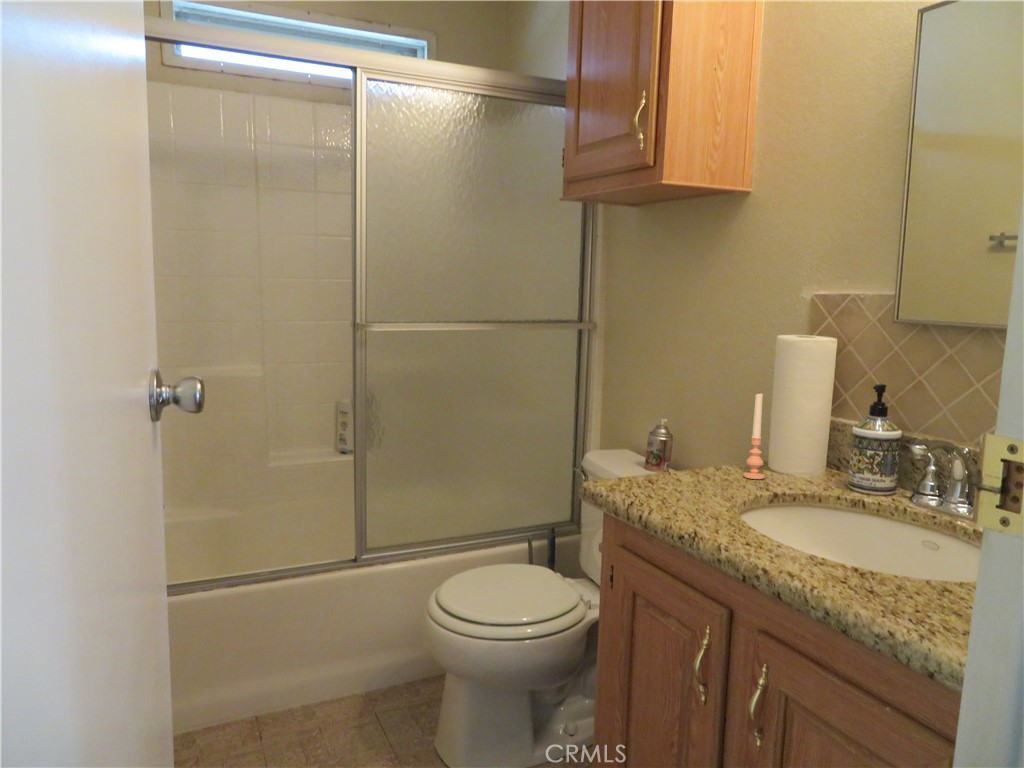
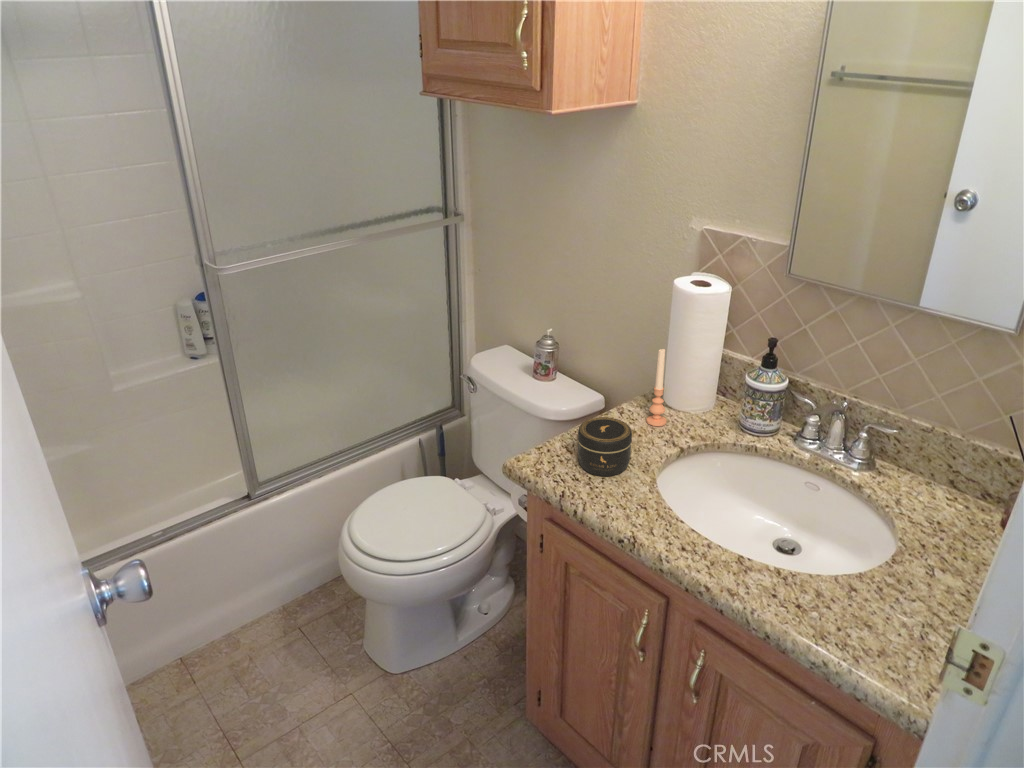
jar: none [656,445,714,498] -> present [578,417,632,476]

